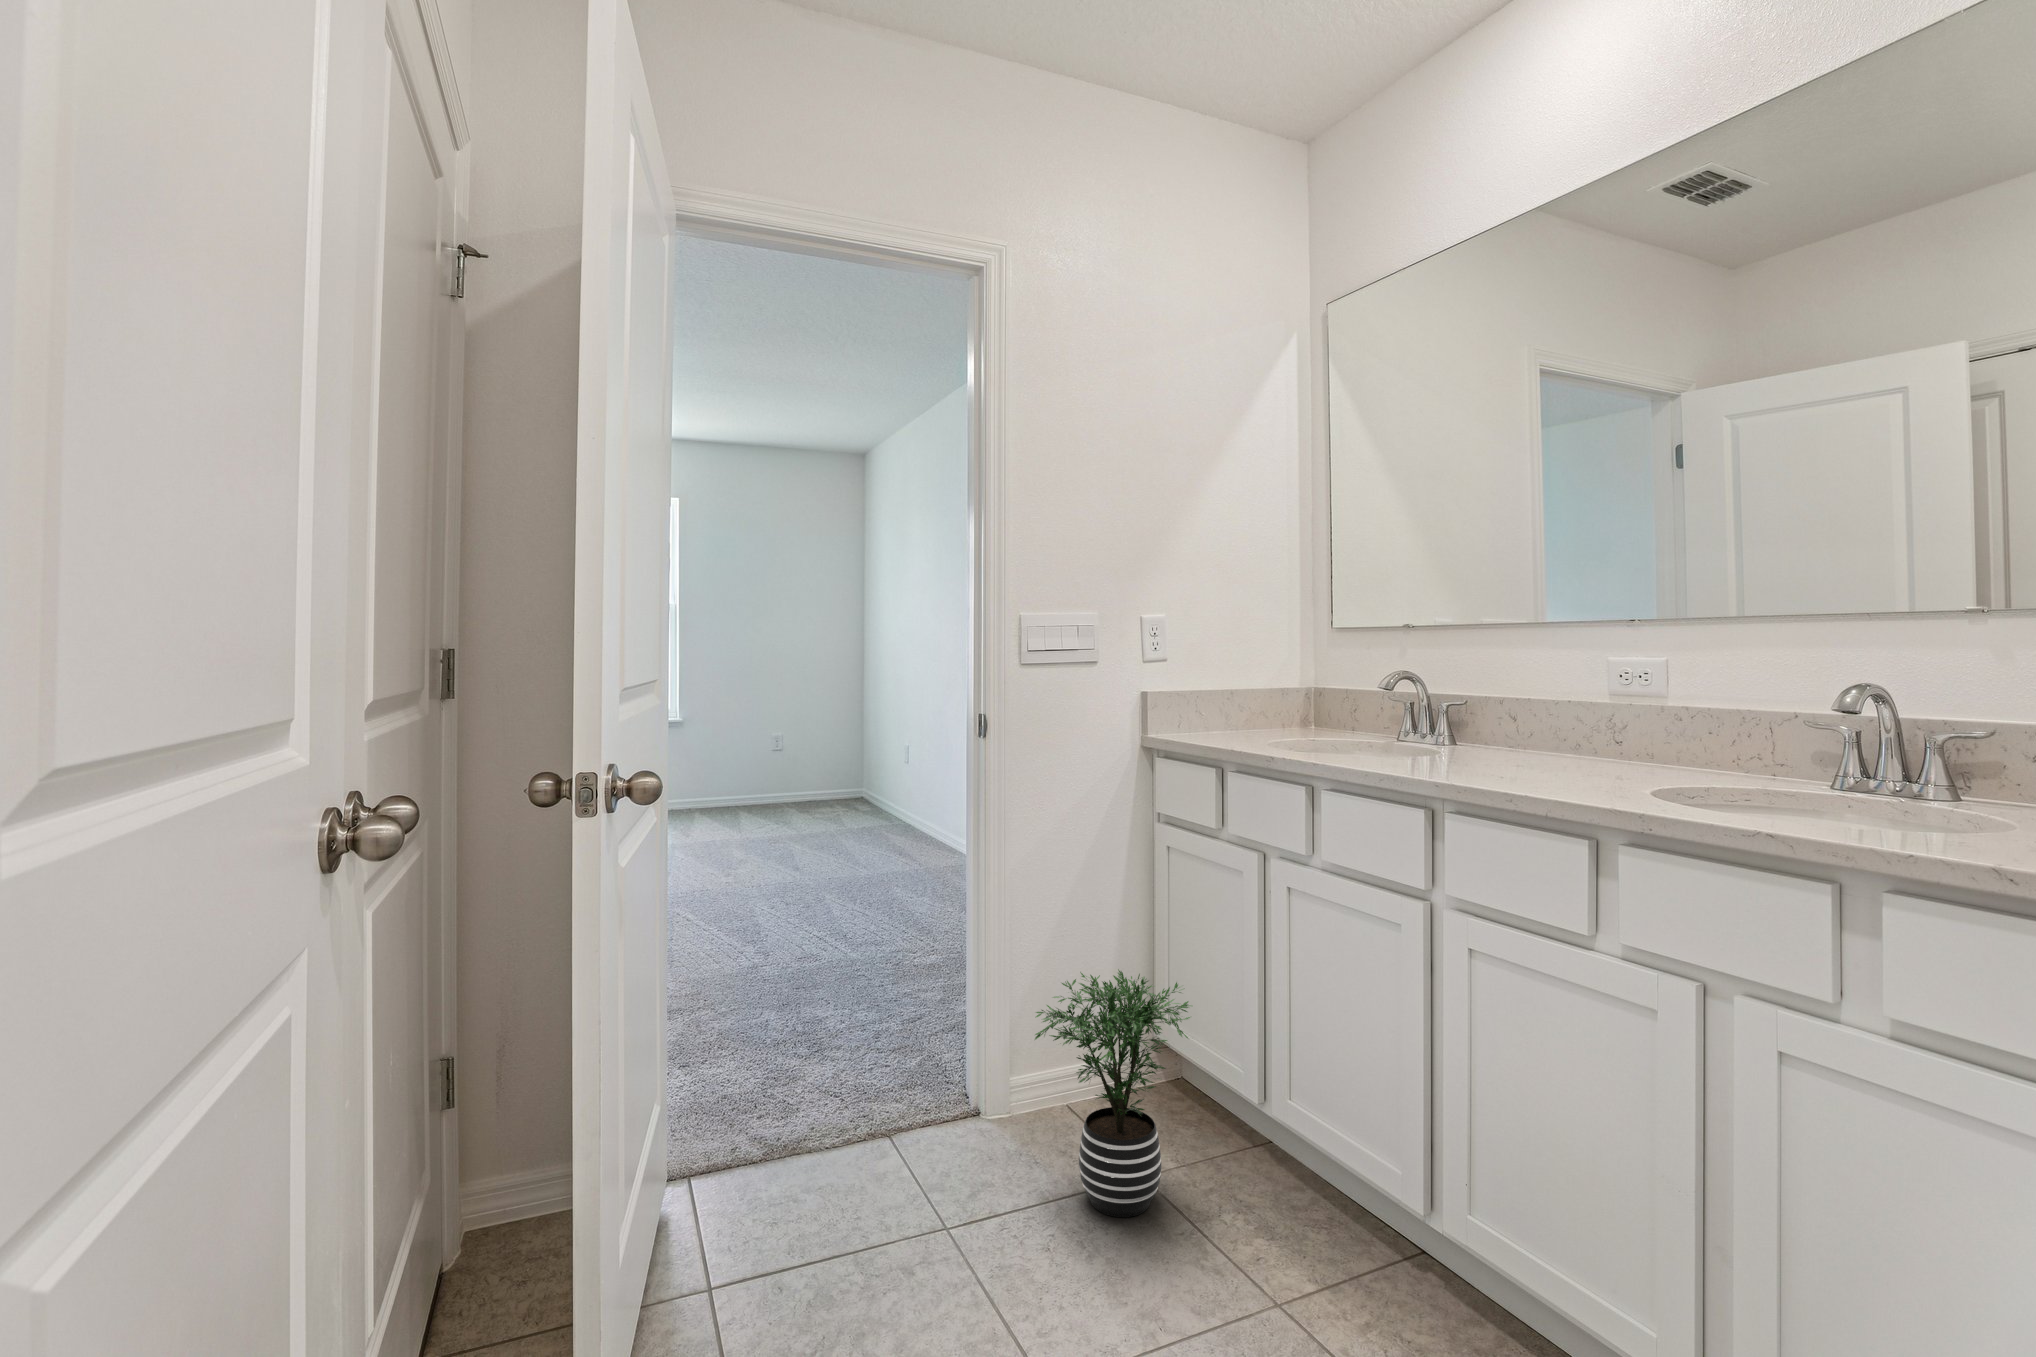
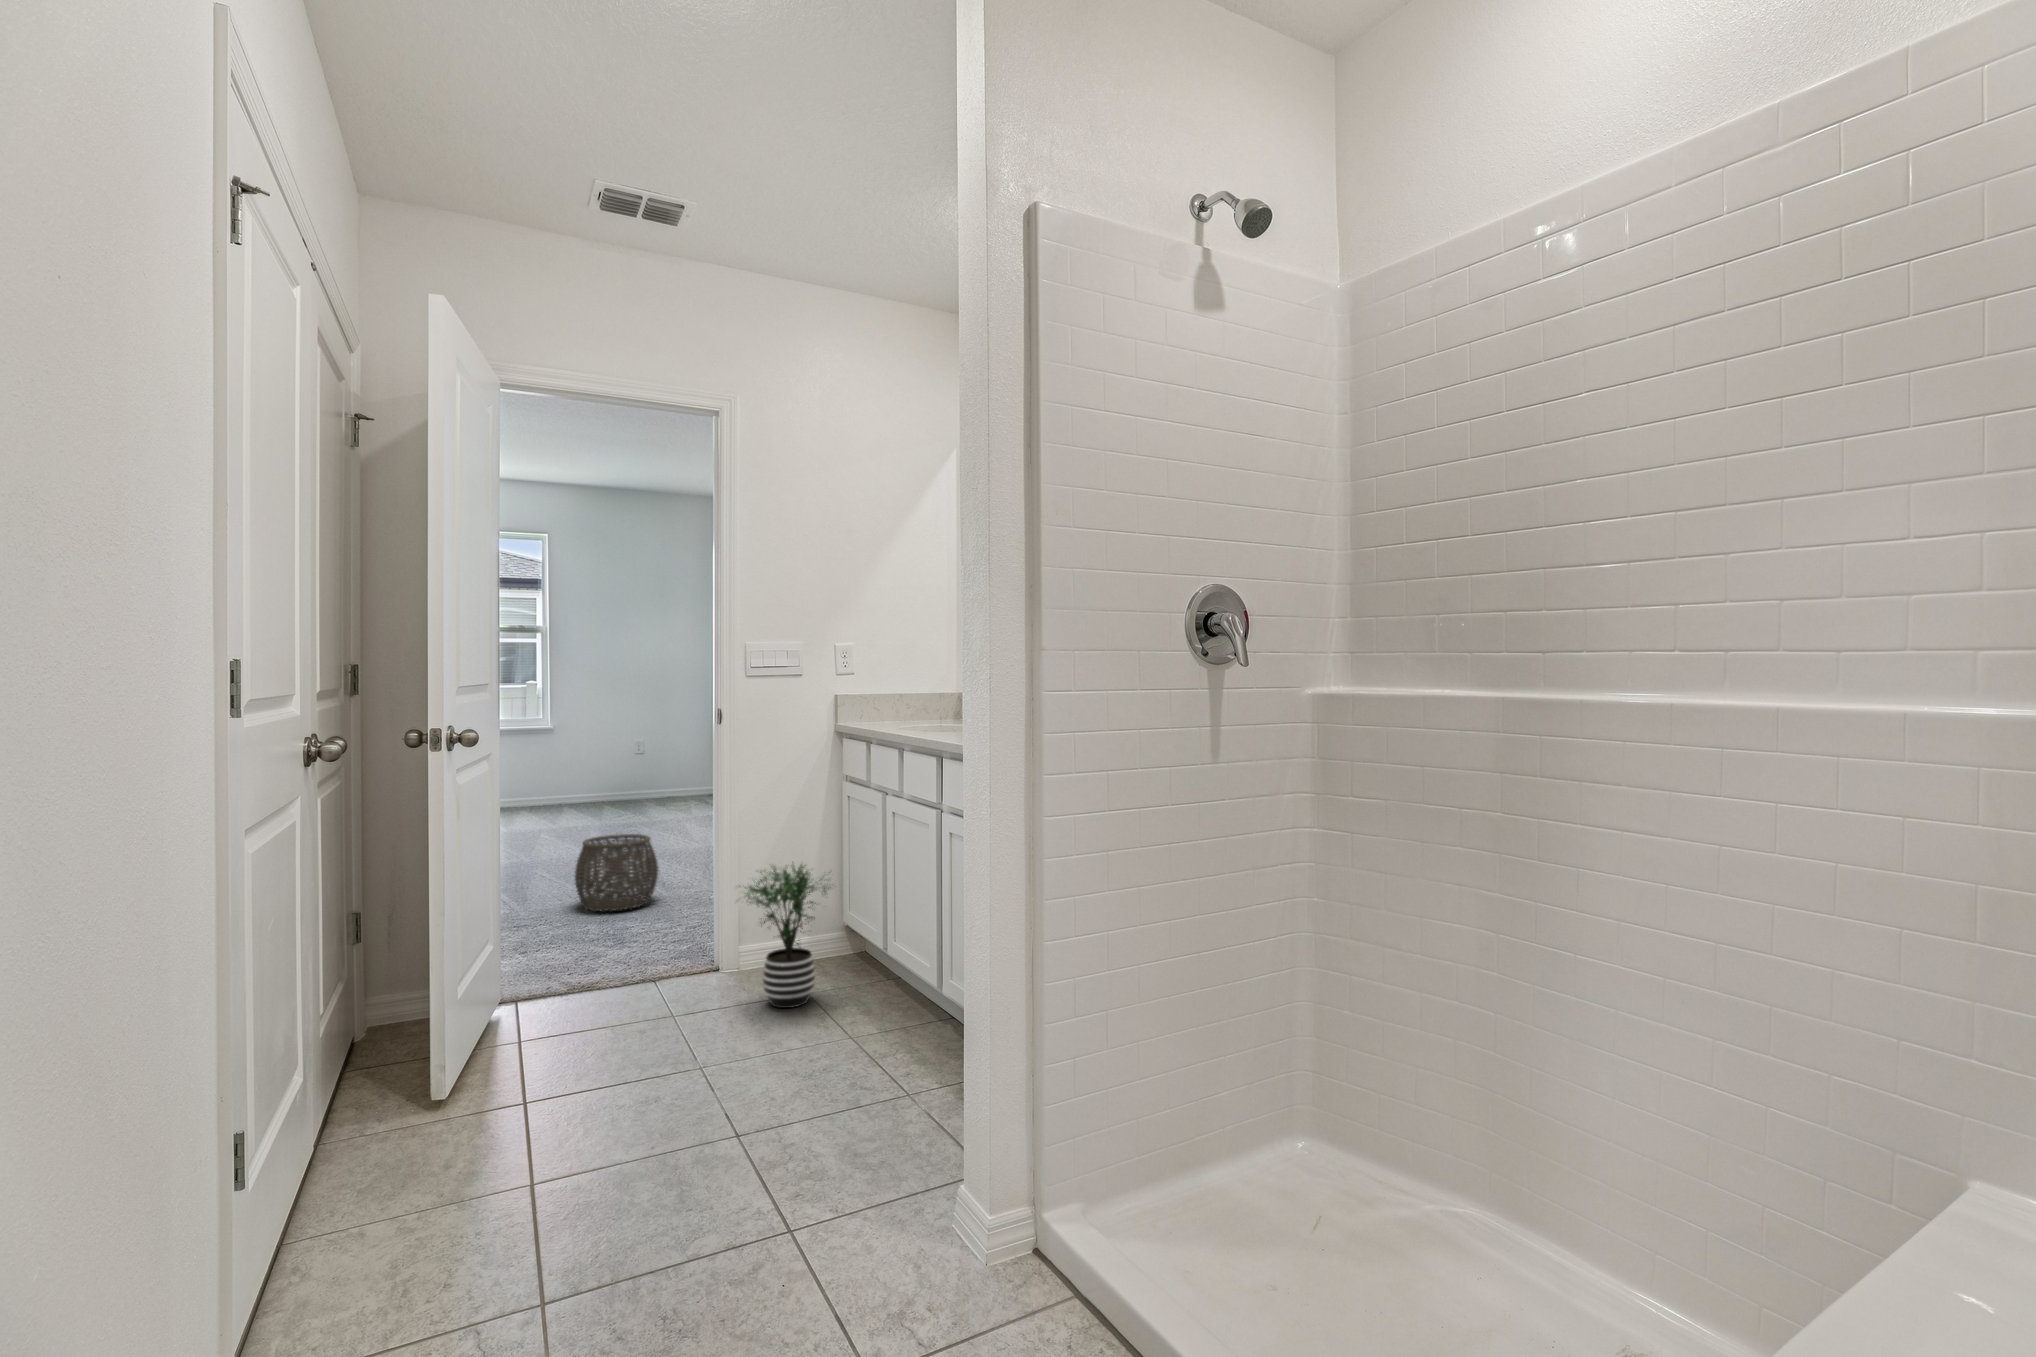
woven basket: none [741,878,848,987] -> present [575,834,658,912]

